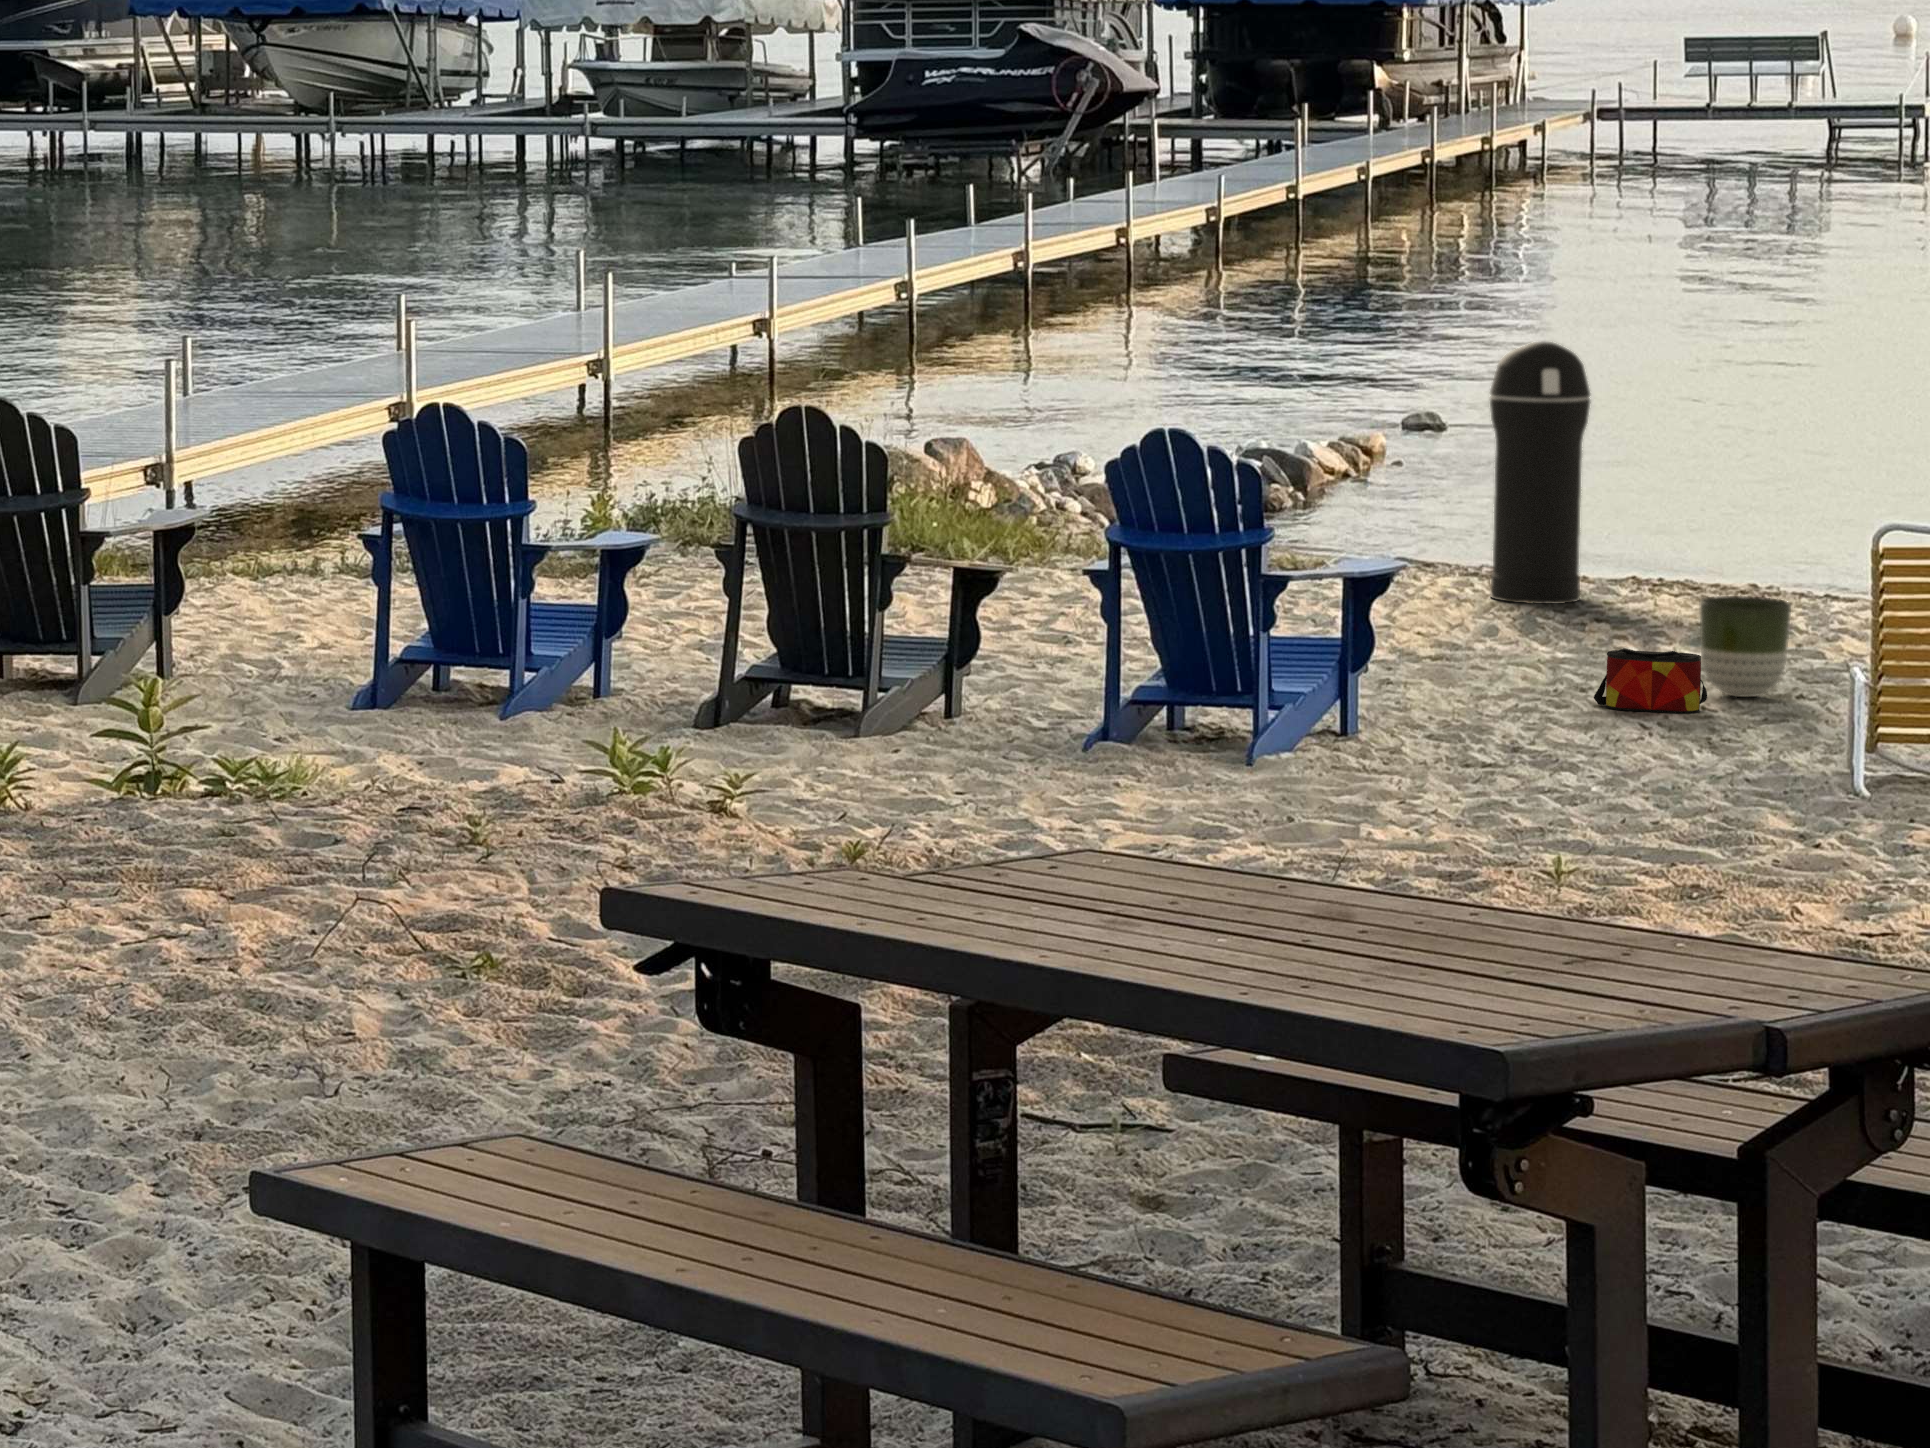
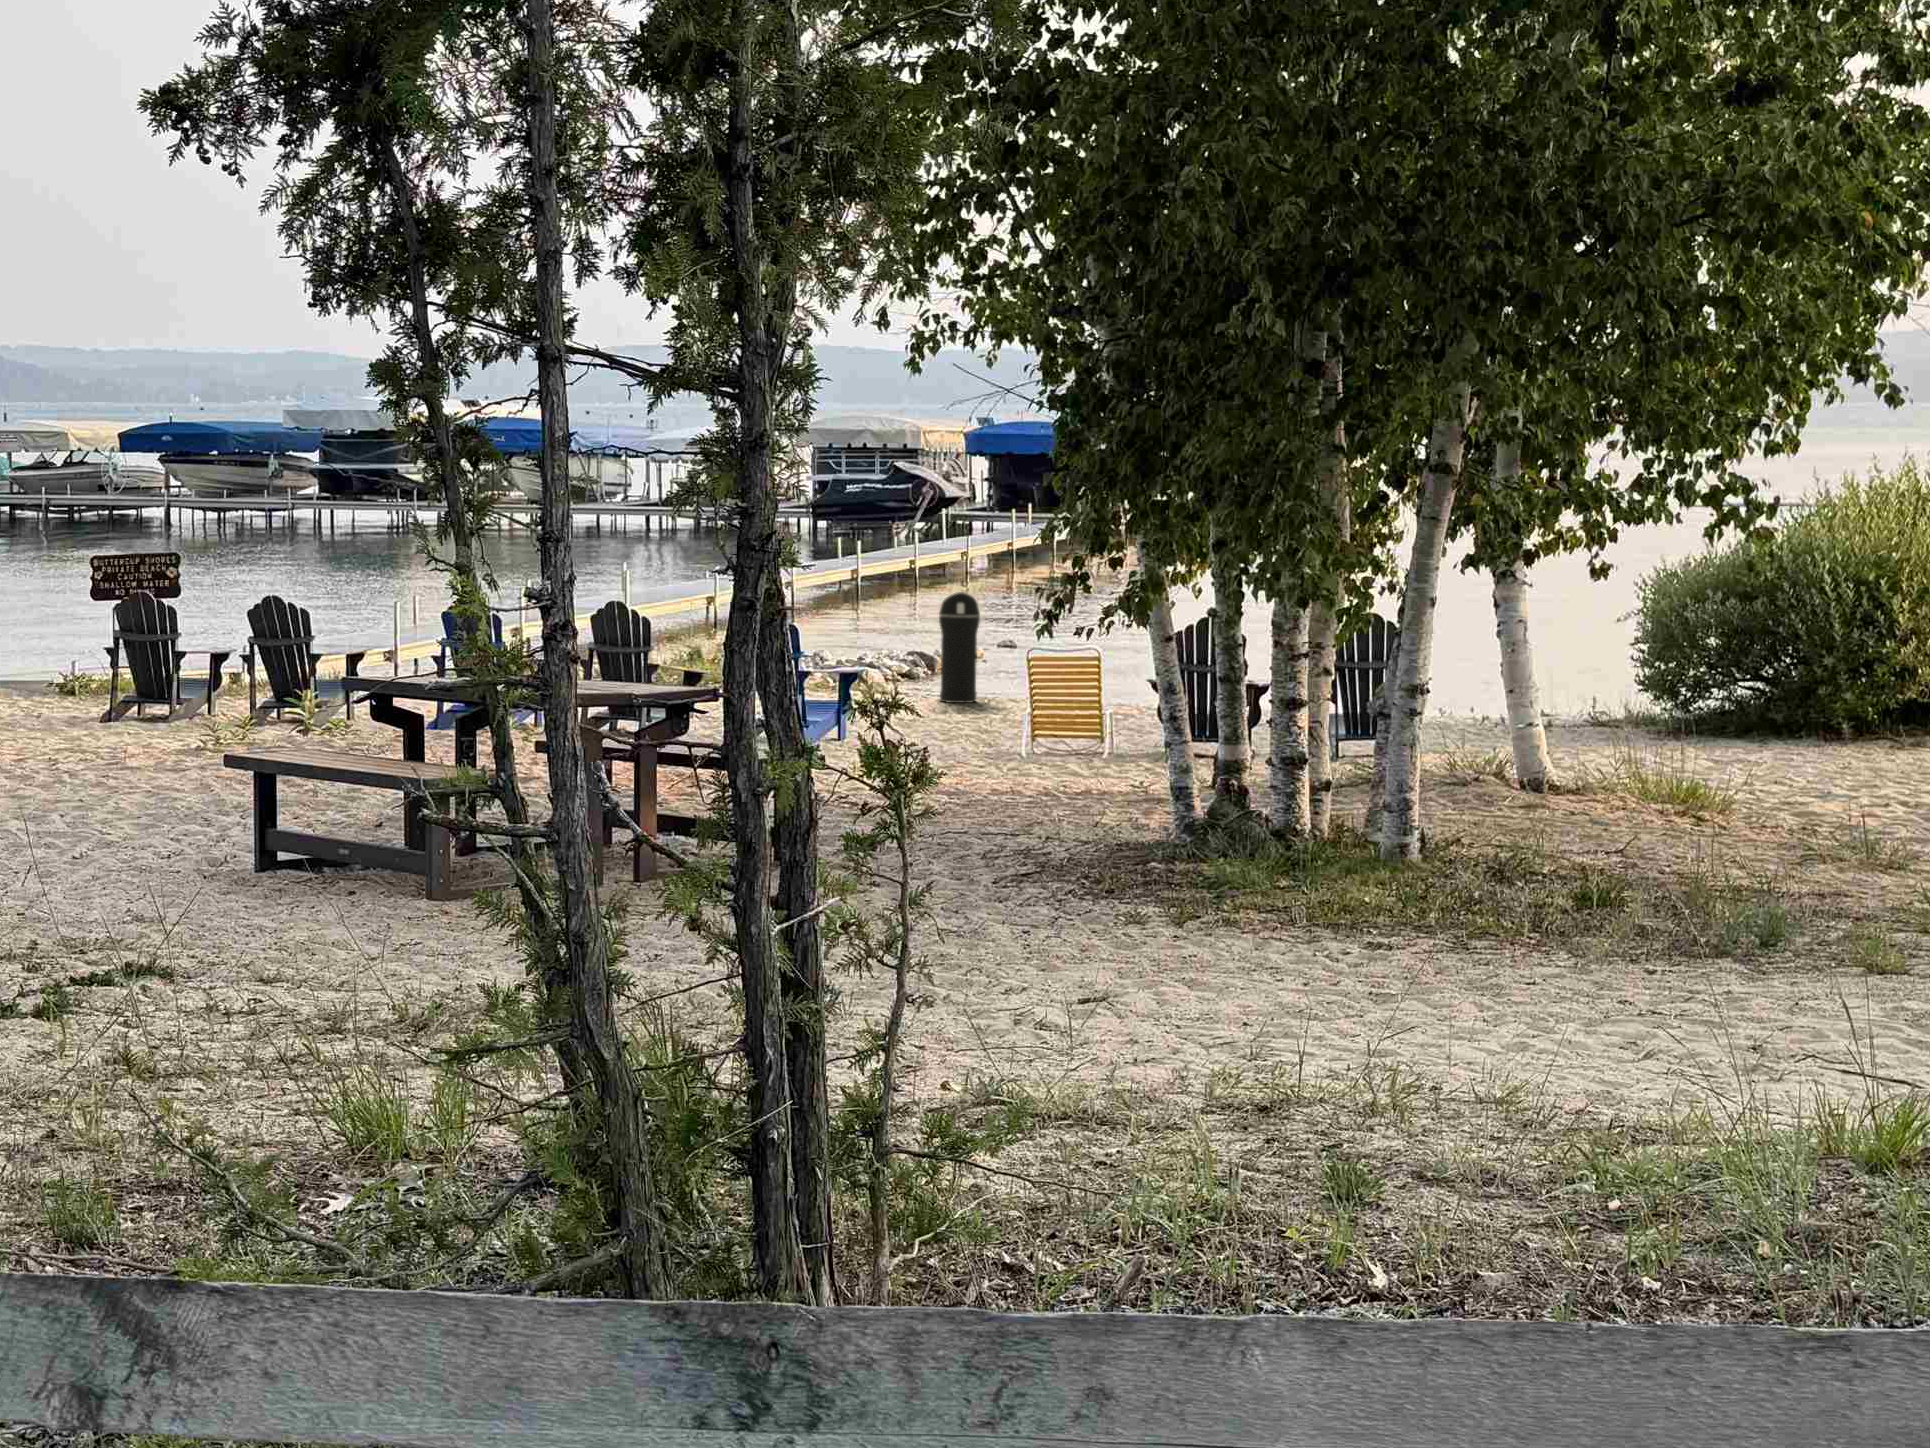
planter: present [1699,596,1791,697] -> none [972,687,1007,727]
bag: present [1594,648,1707,714] -> none [925,705,967,731]

